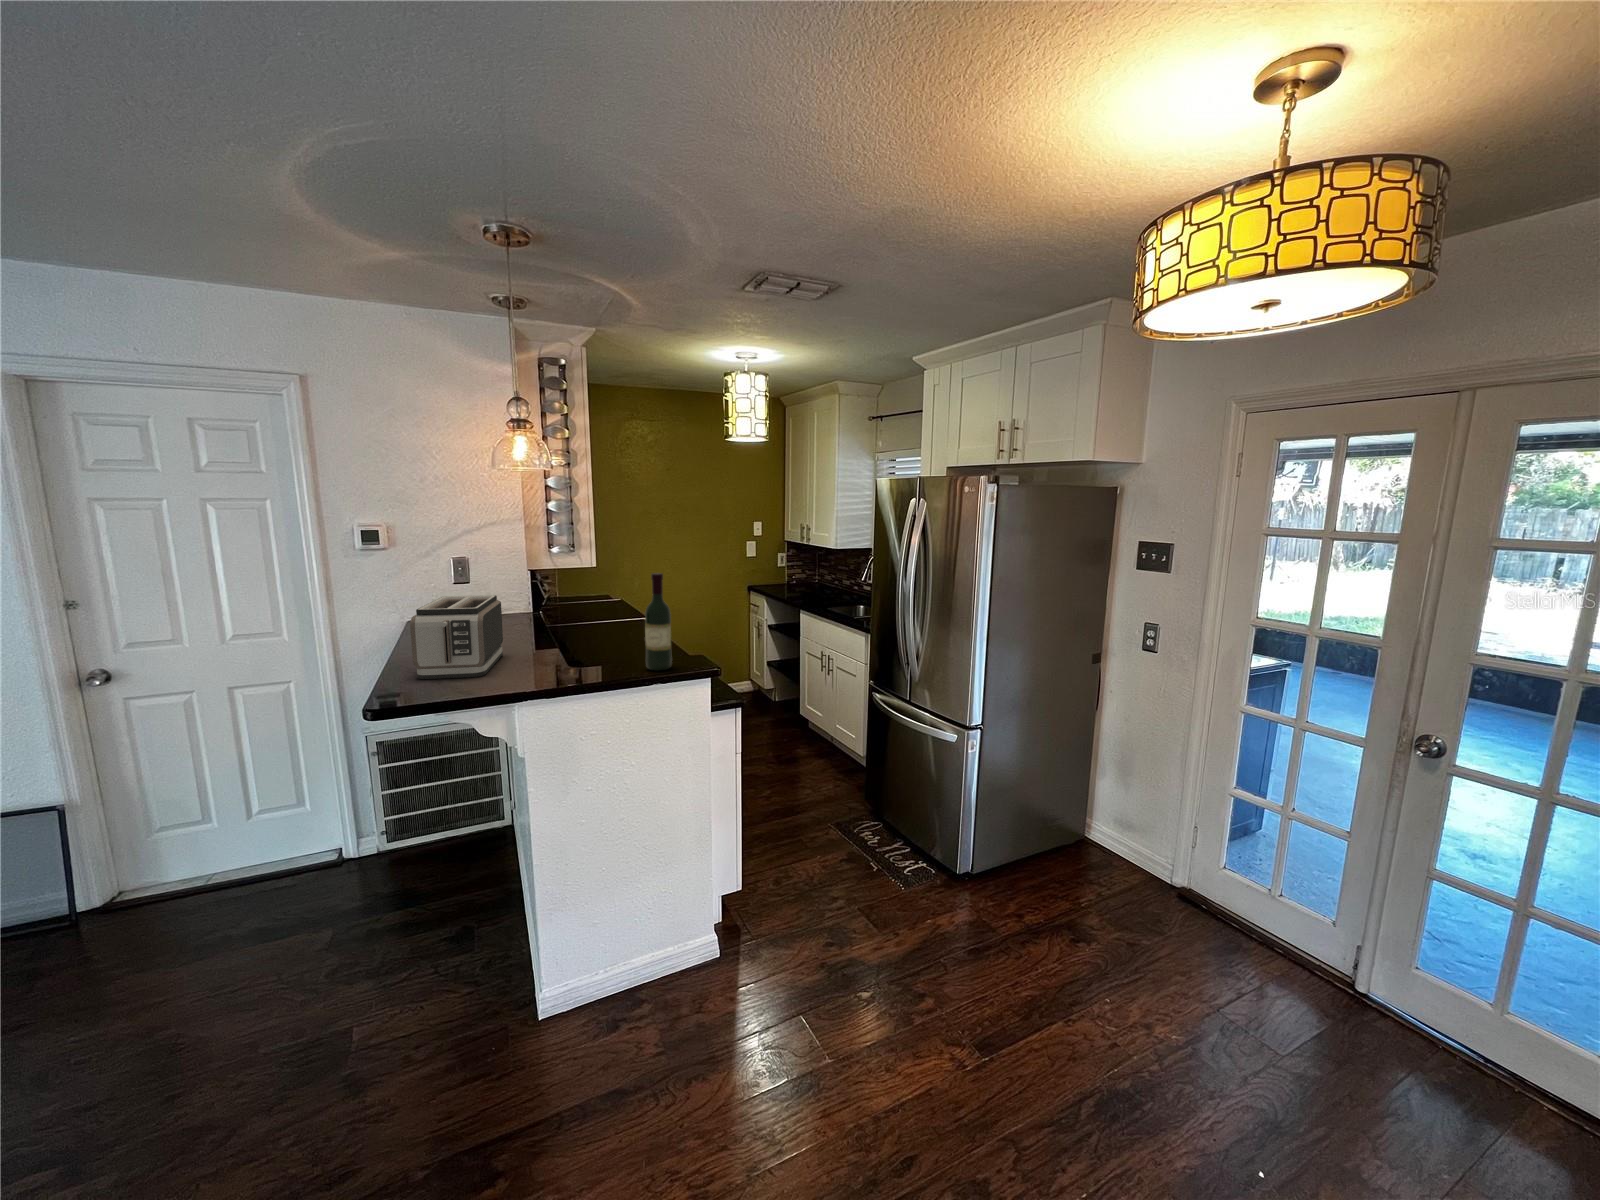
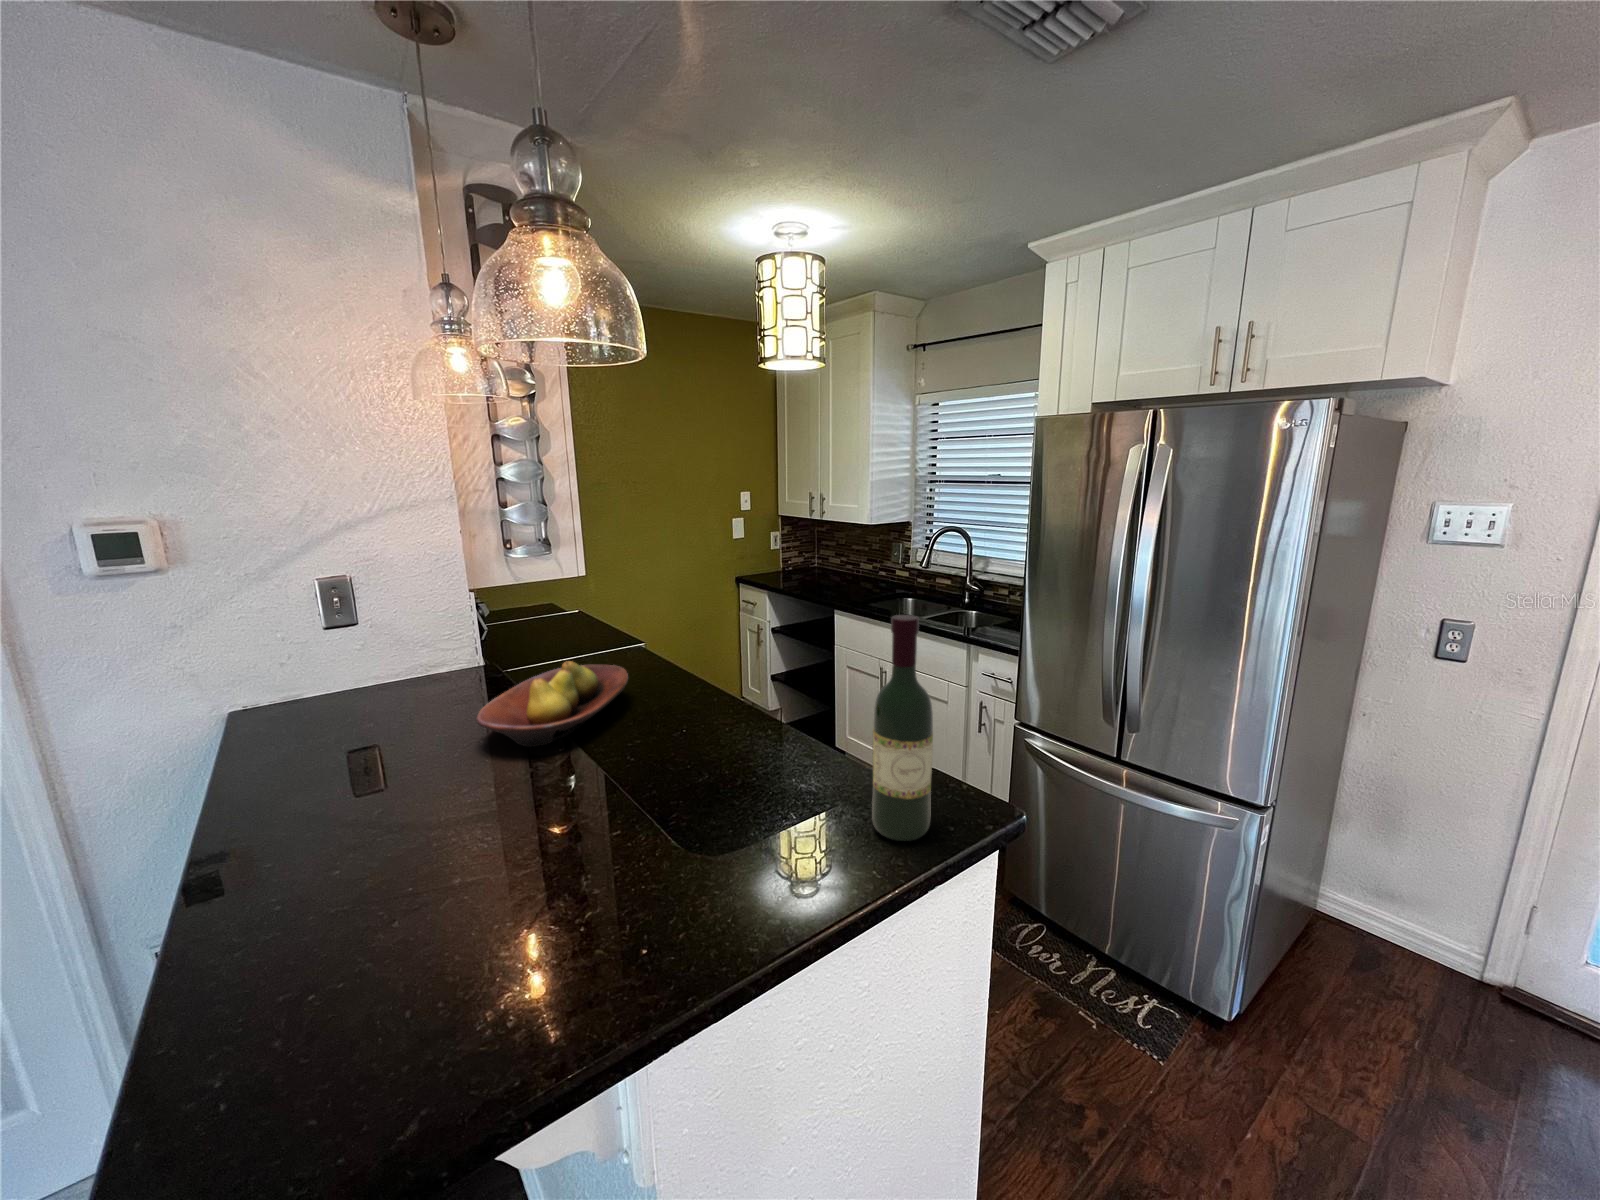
toaster: present [410,595,503,679] -> none [247,682,495,993]
fruit bowl: none [510,606,596,641] -> present [476,661,628,747]

